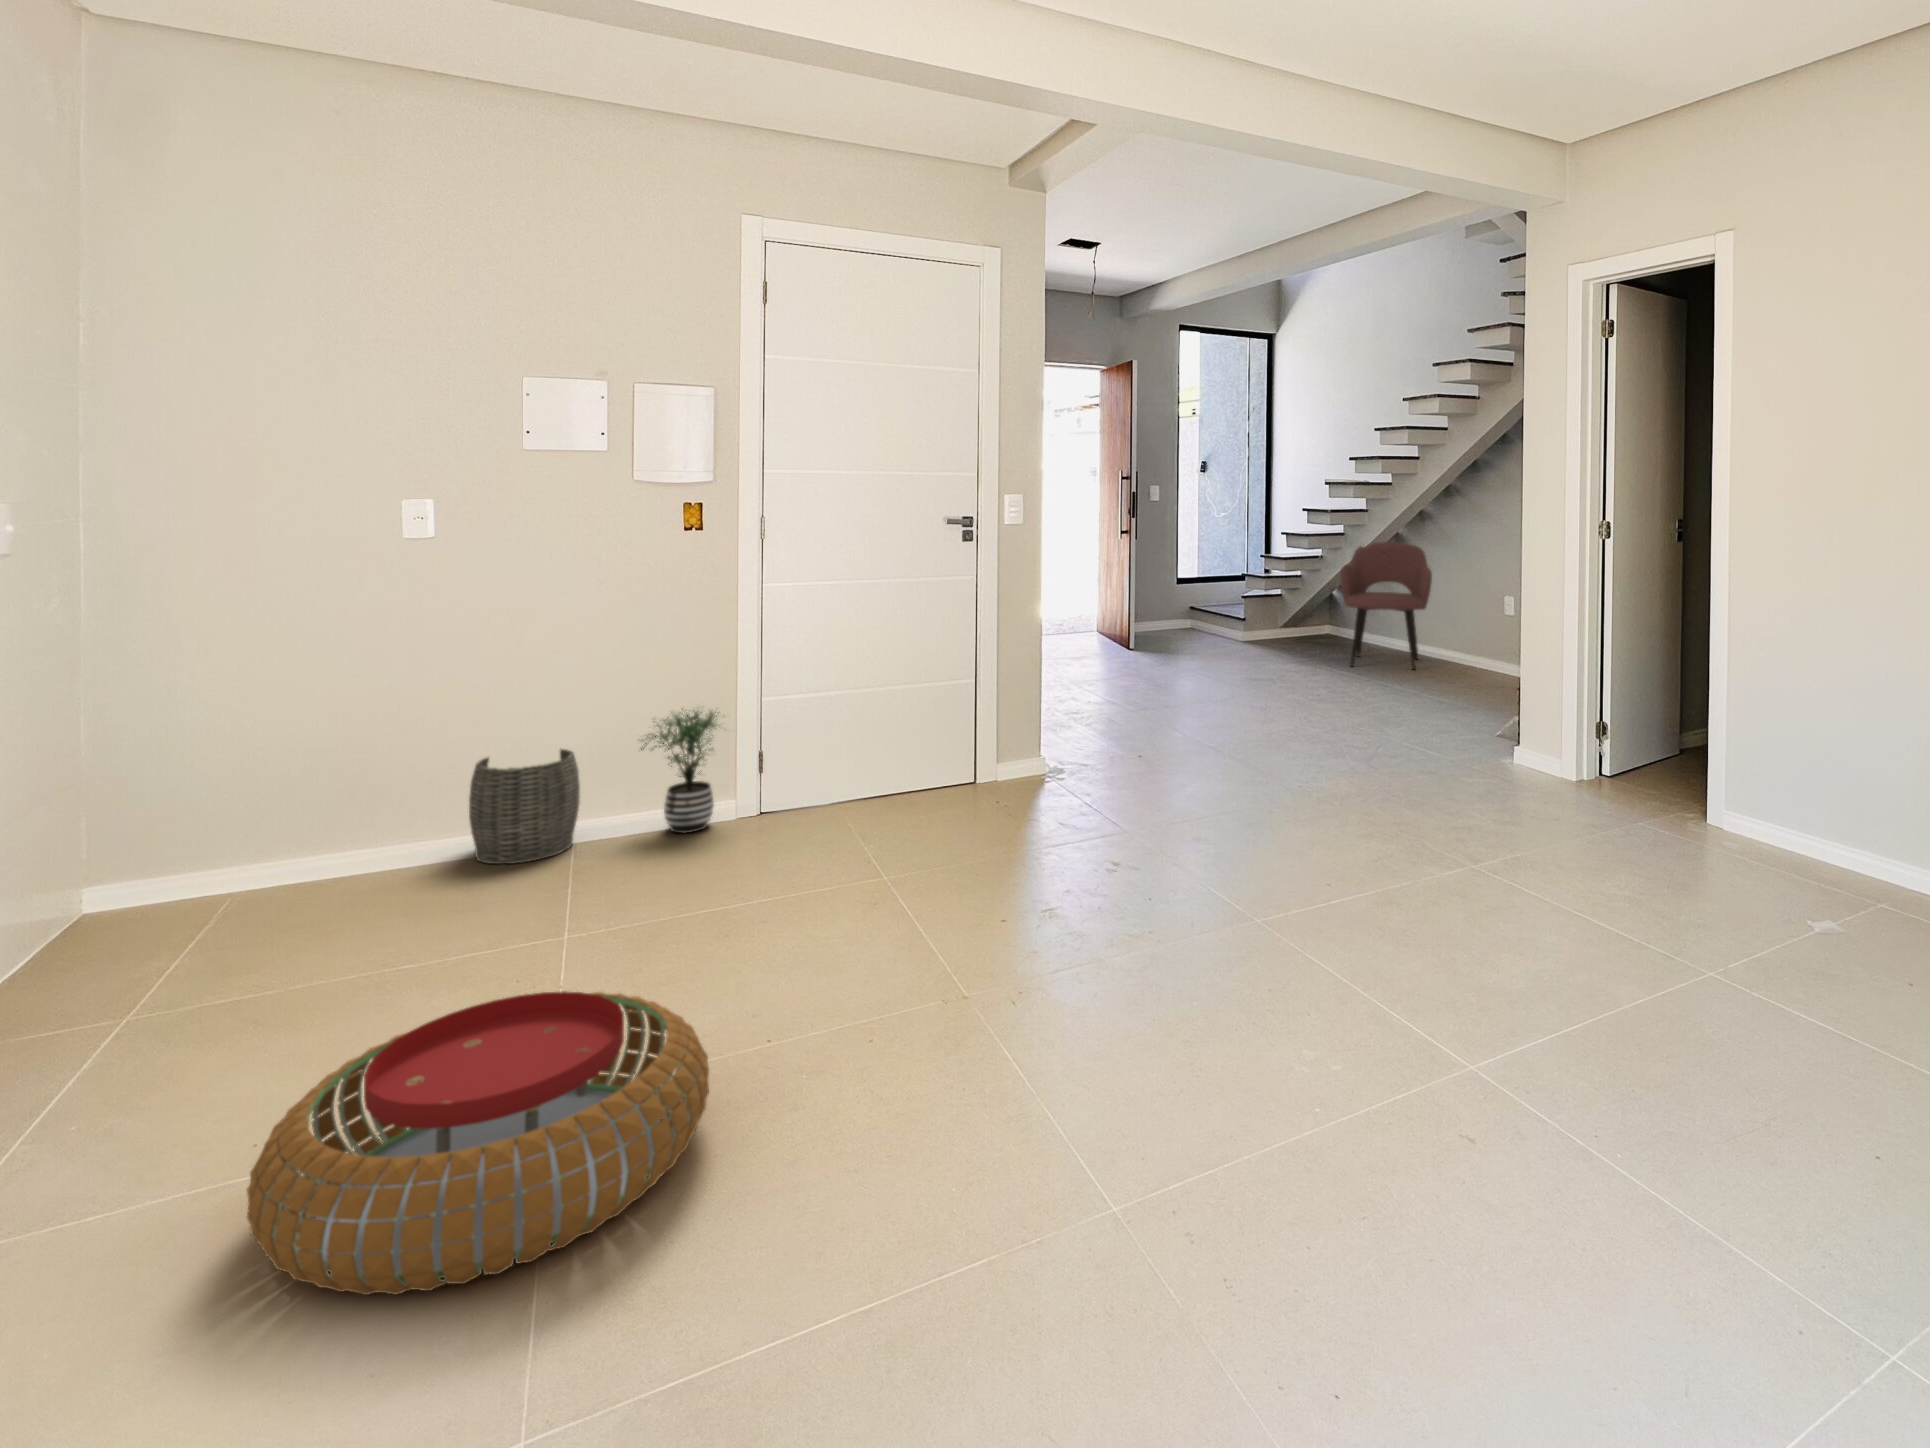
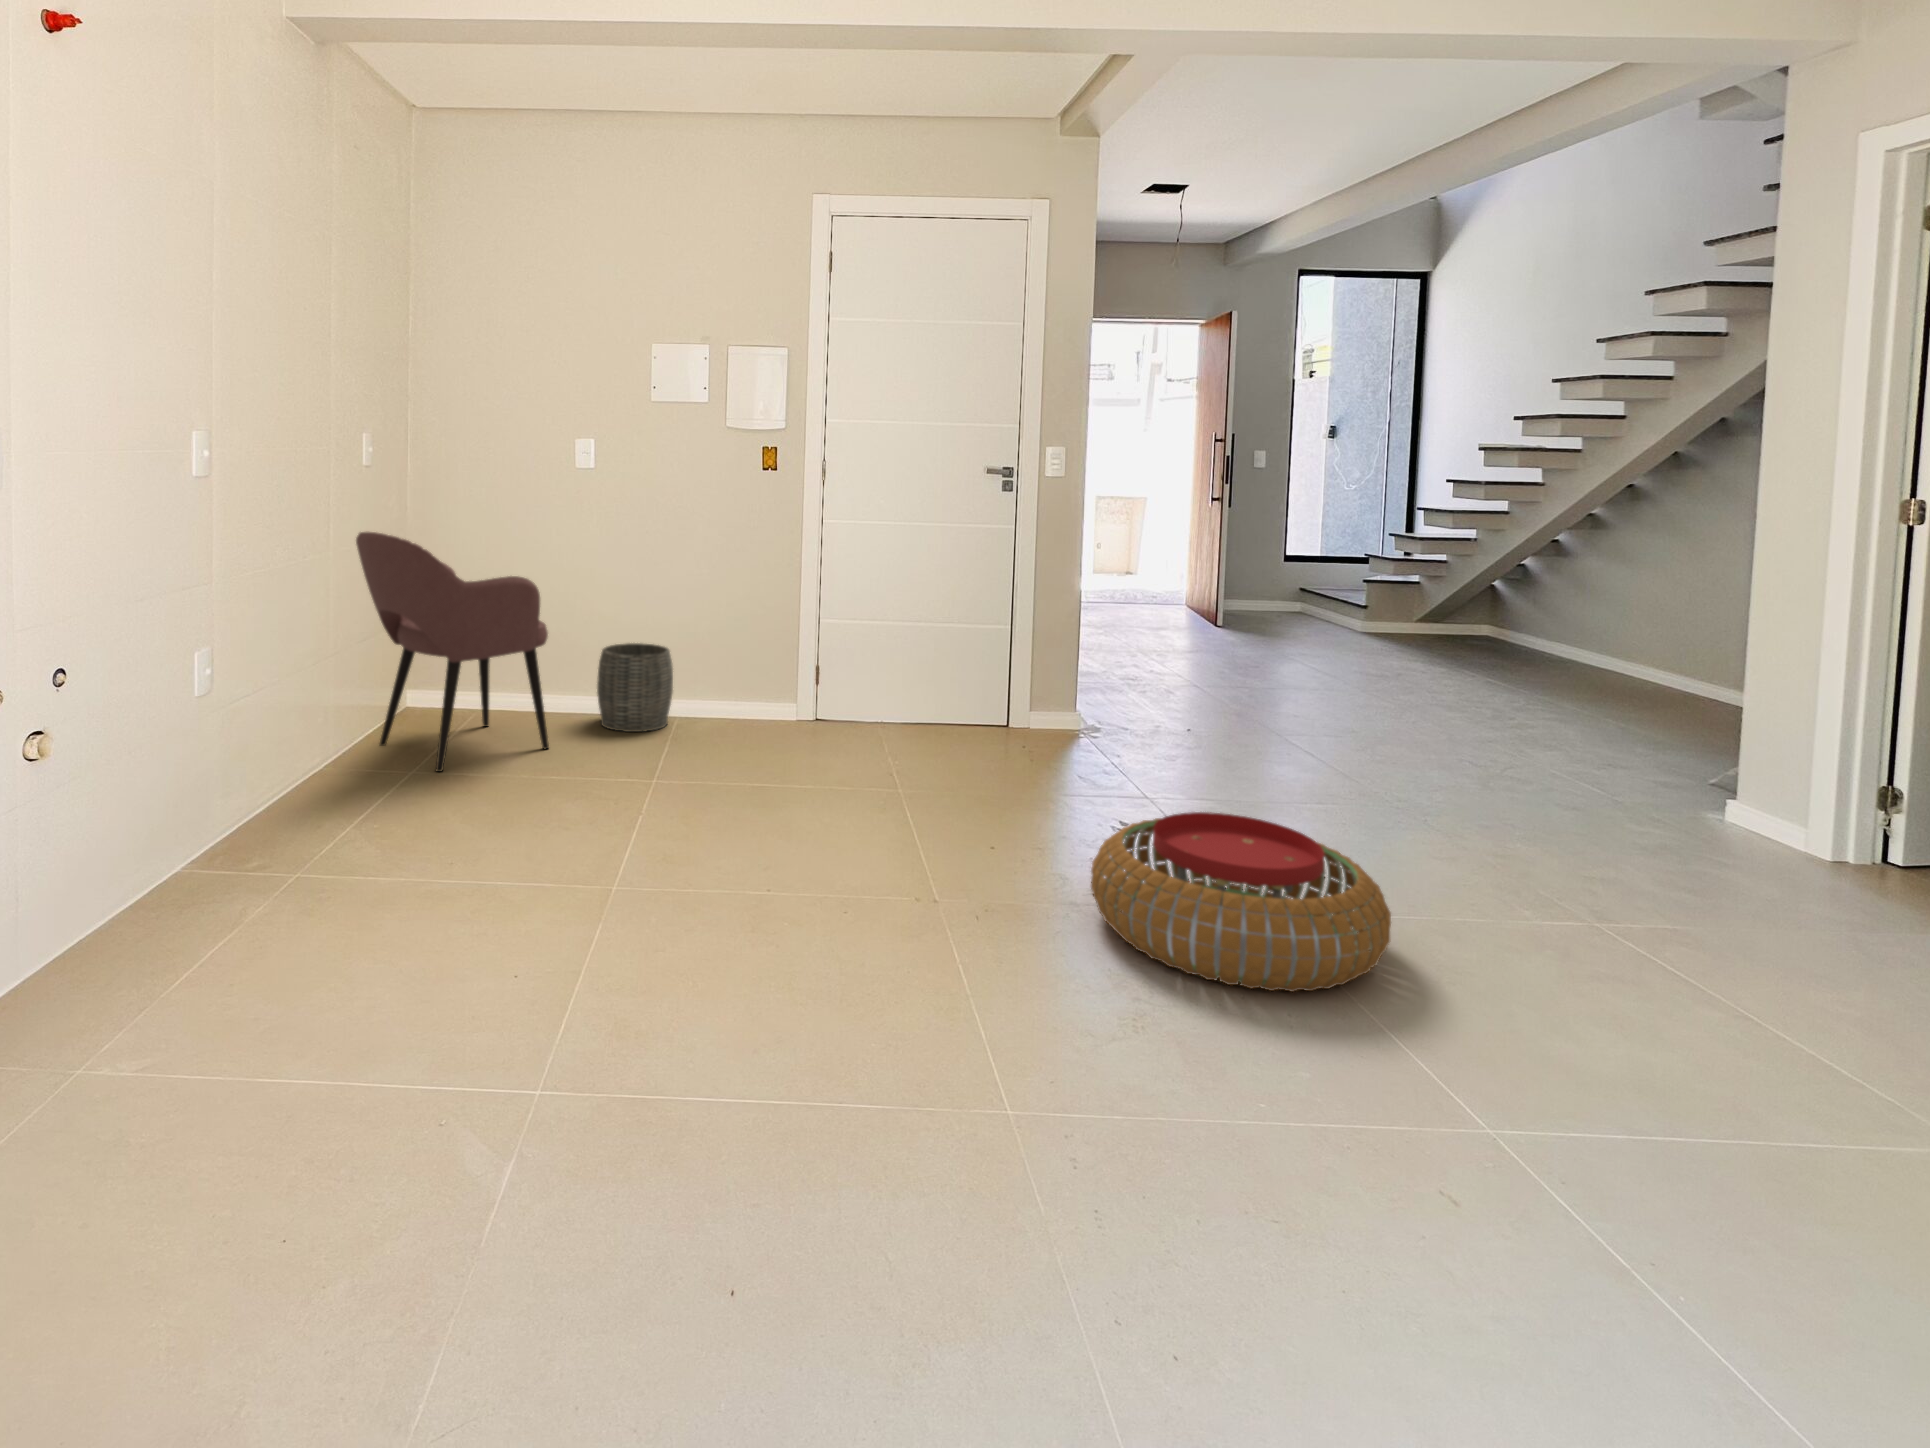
armchair: present [1340,542,1432,670] -> present [356,532,549,772]
potted plant: present [641,709,725,833] -> none [714,621,791,731]
pouf: present [247,992,709,1295] -> present [1091,812,1391,992]

